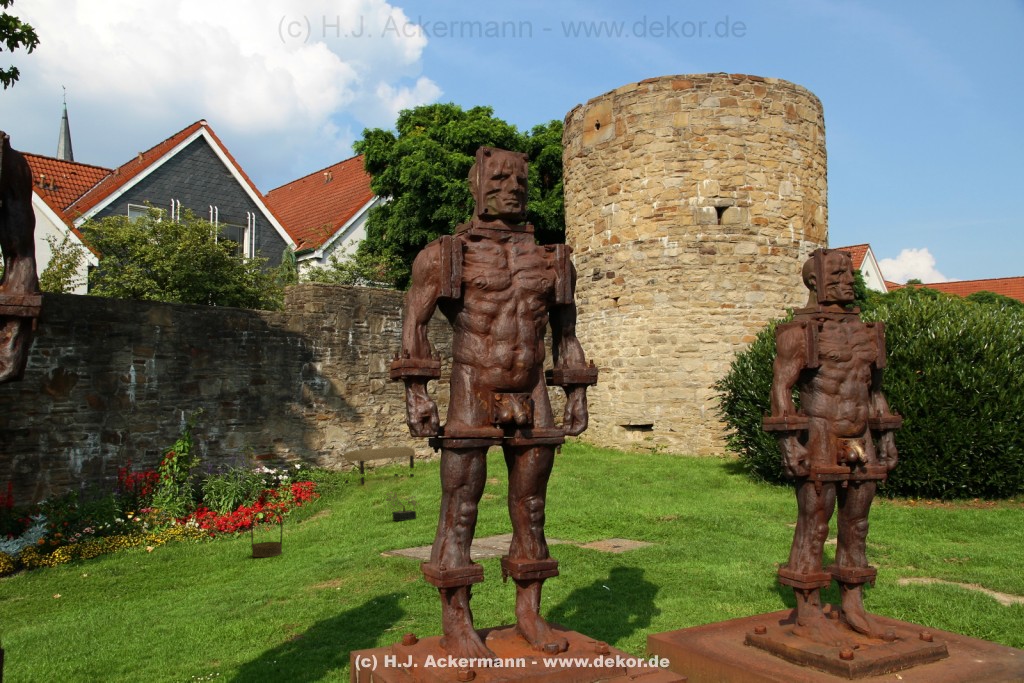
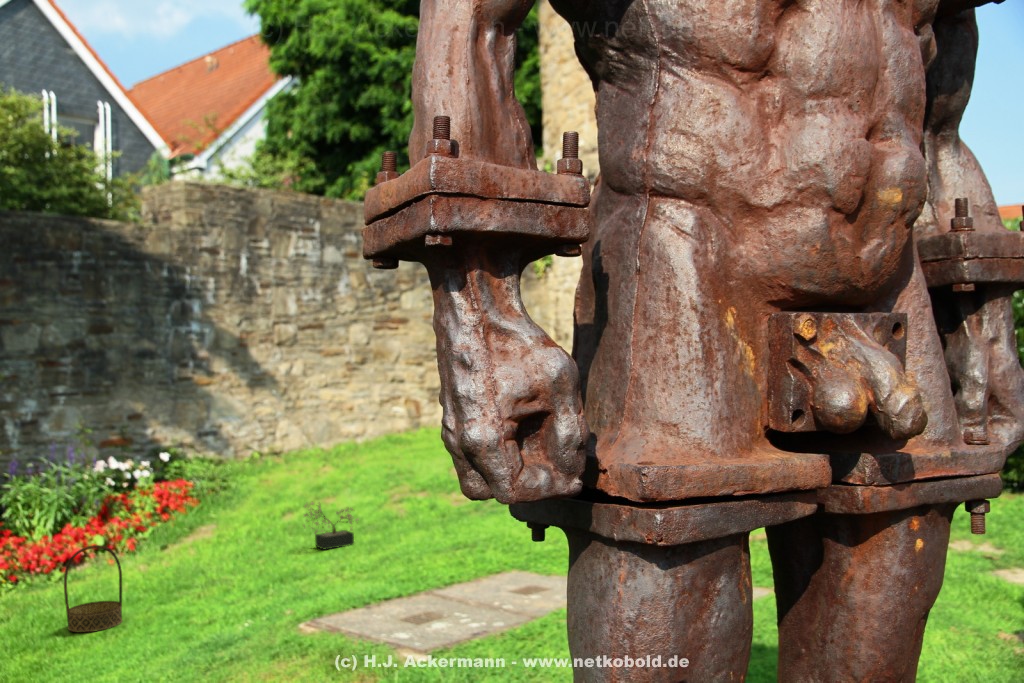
bench: present [344,447,415,485] -> none [235,423,342,480]

